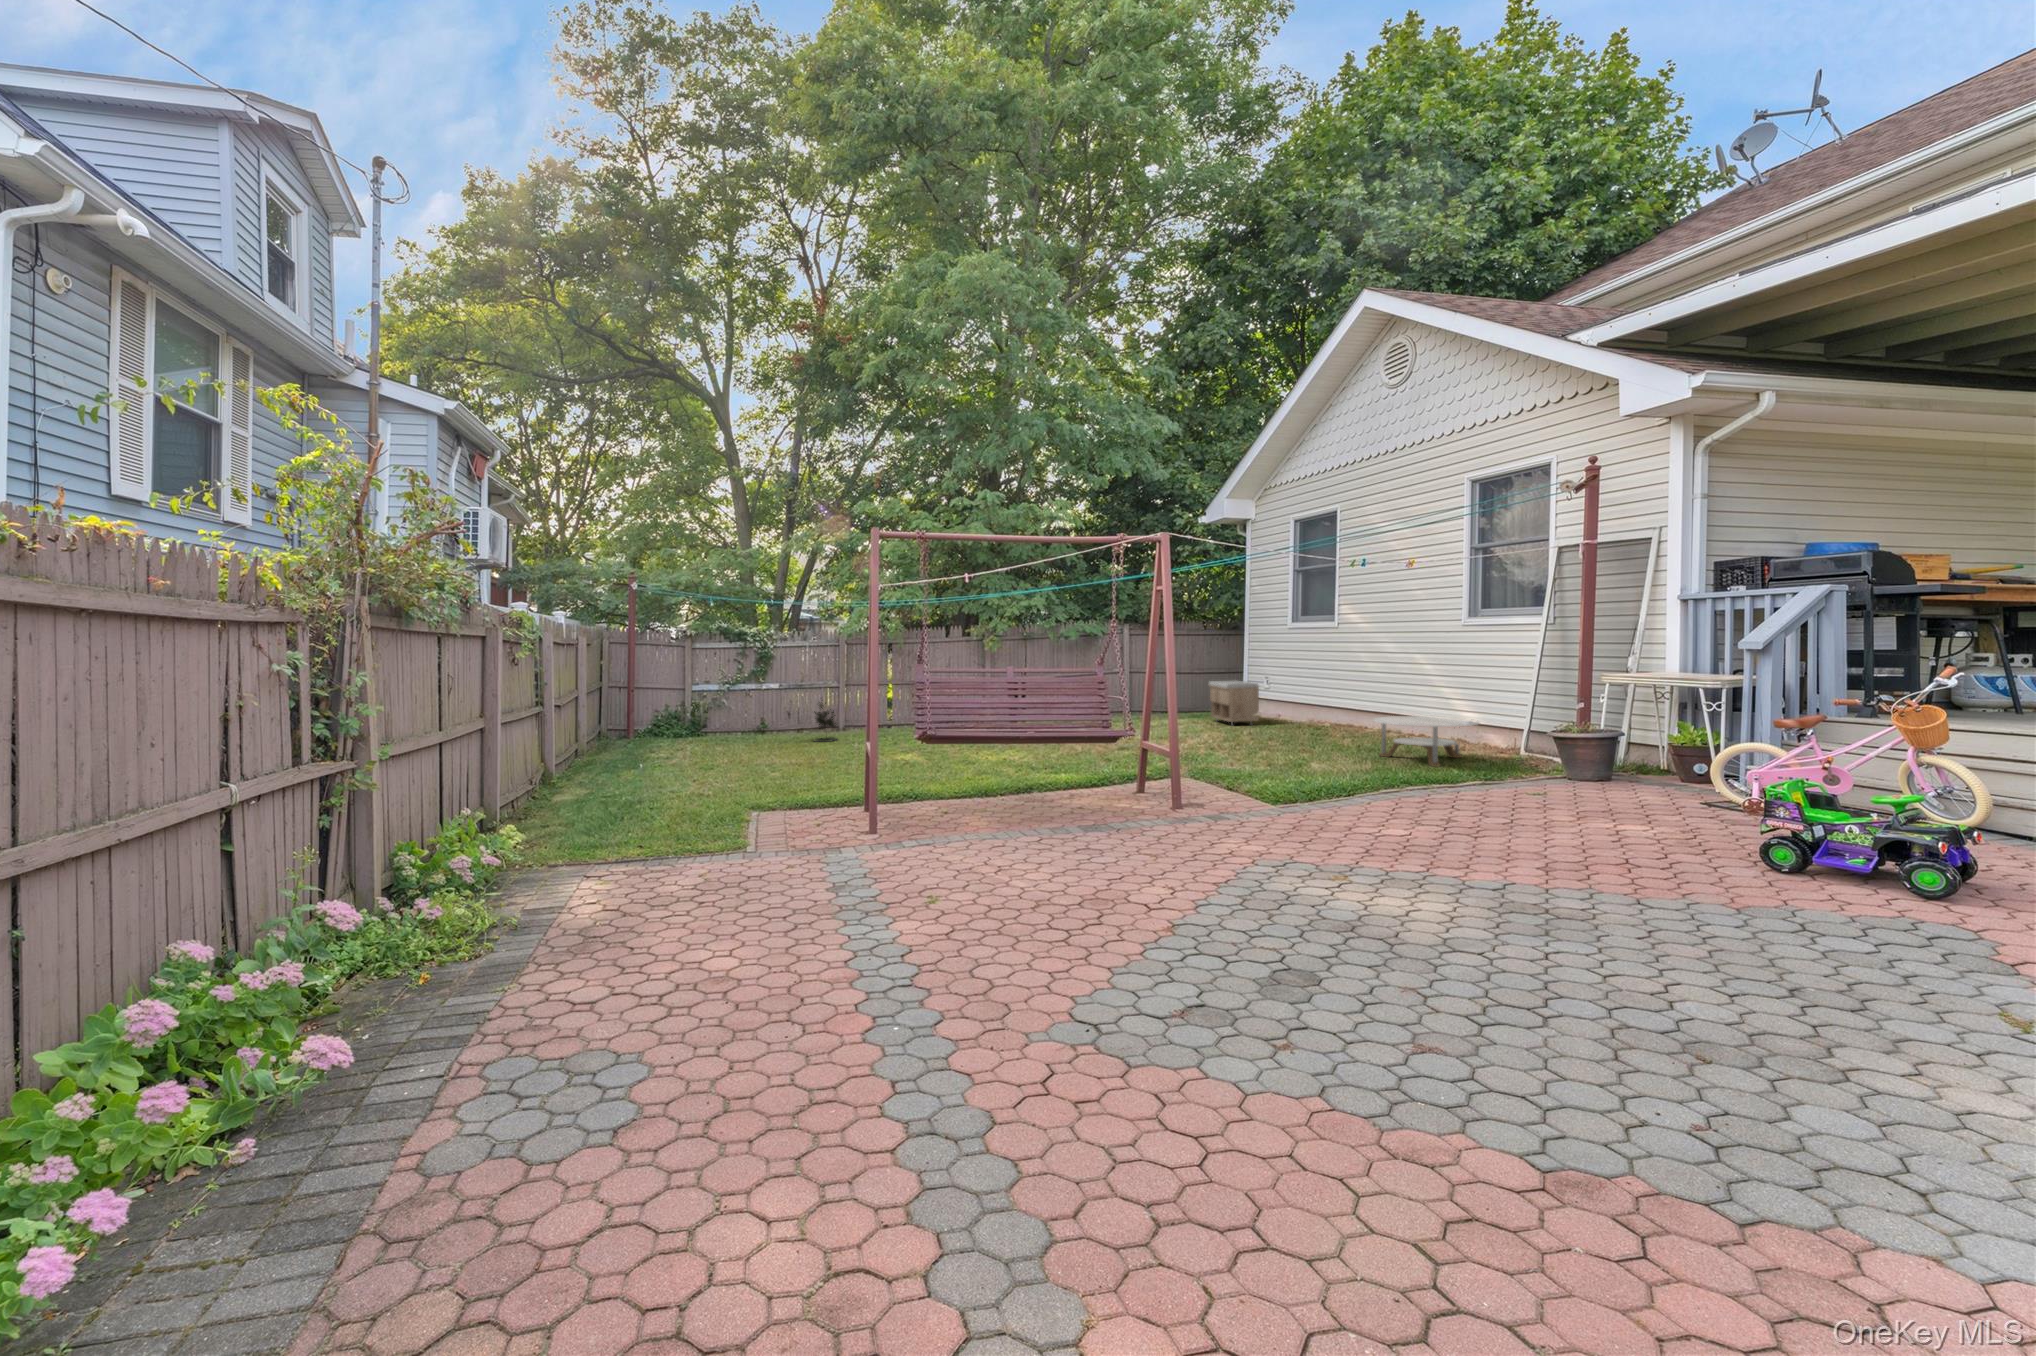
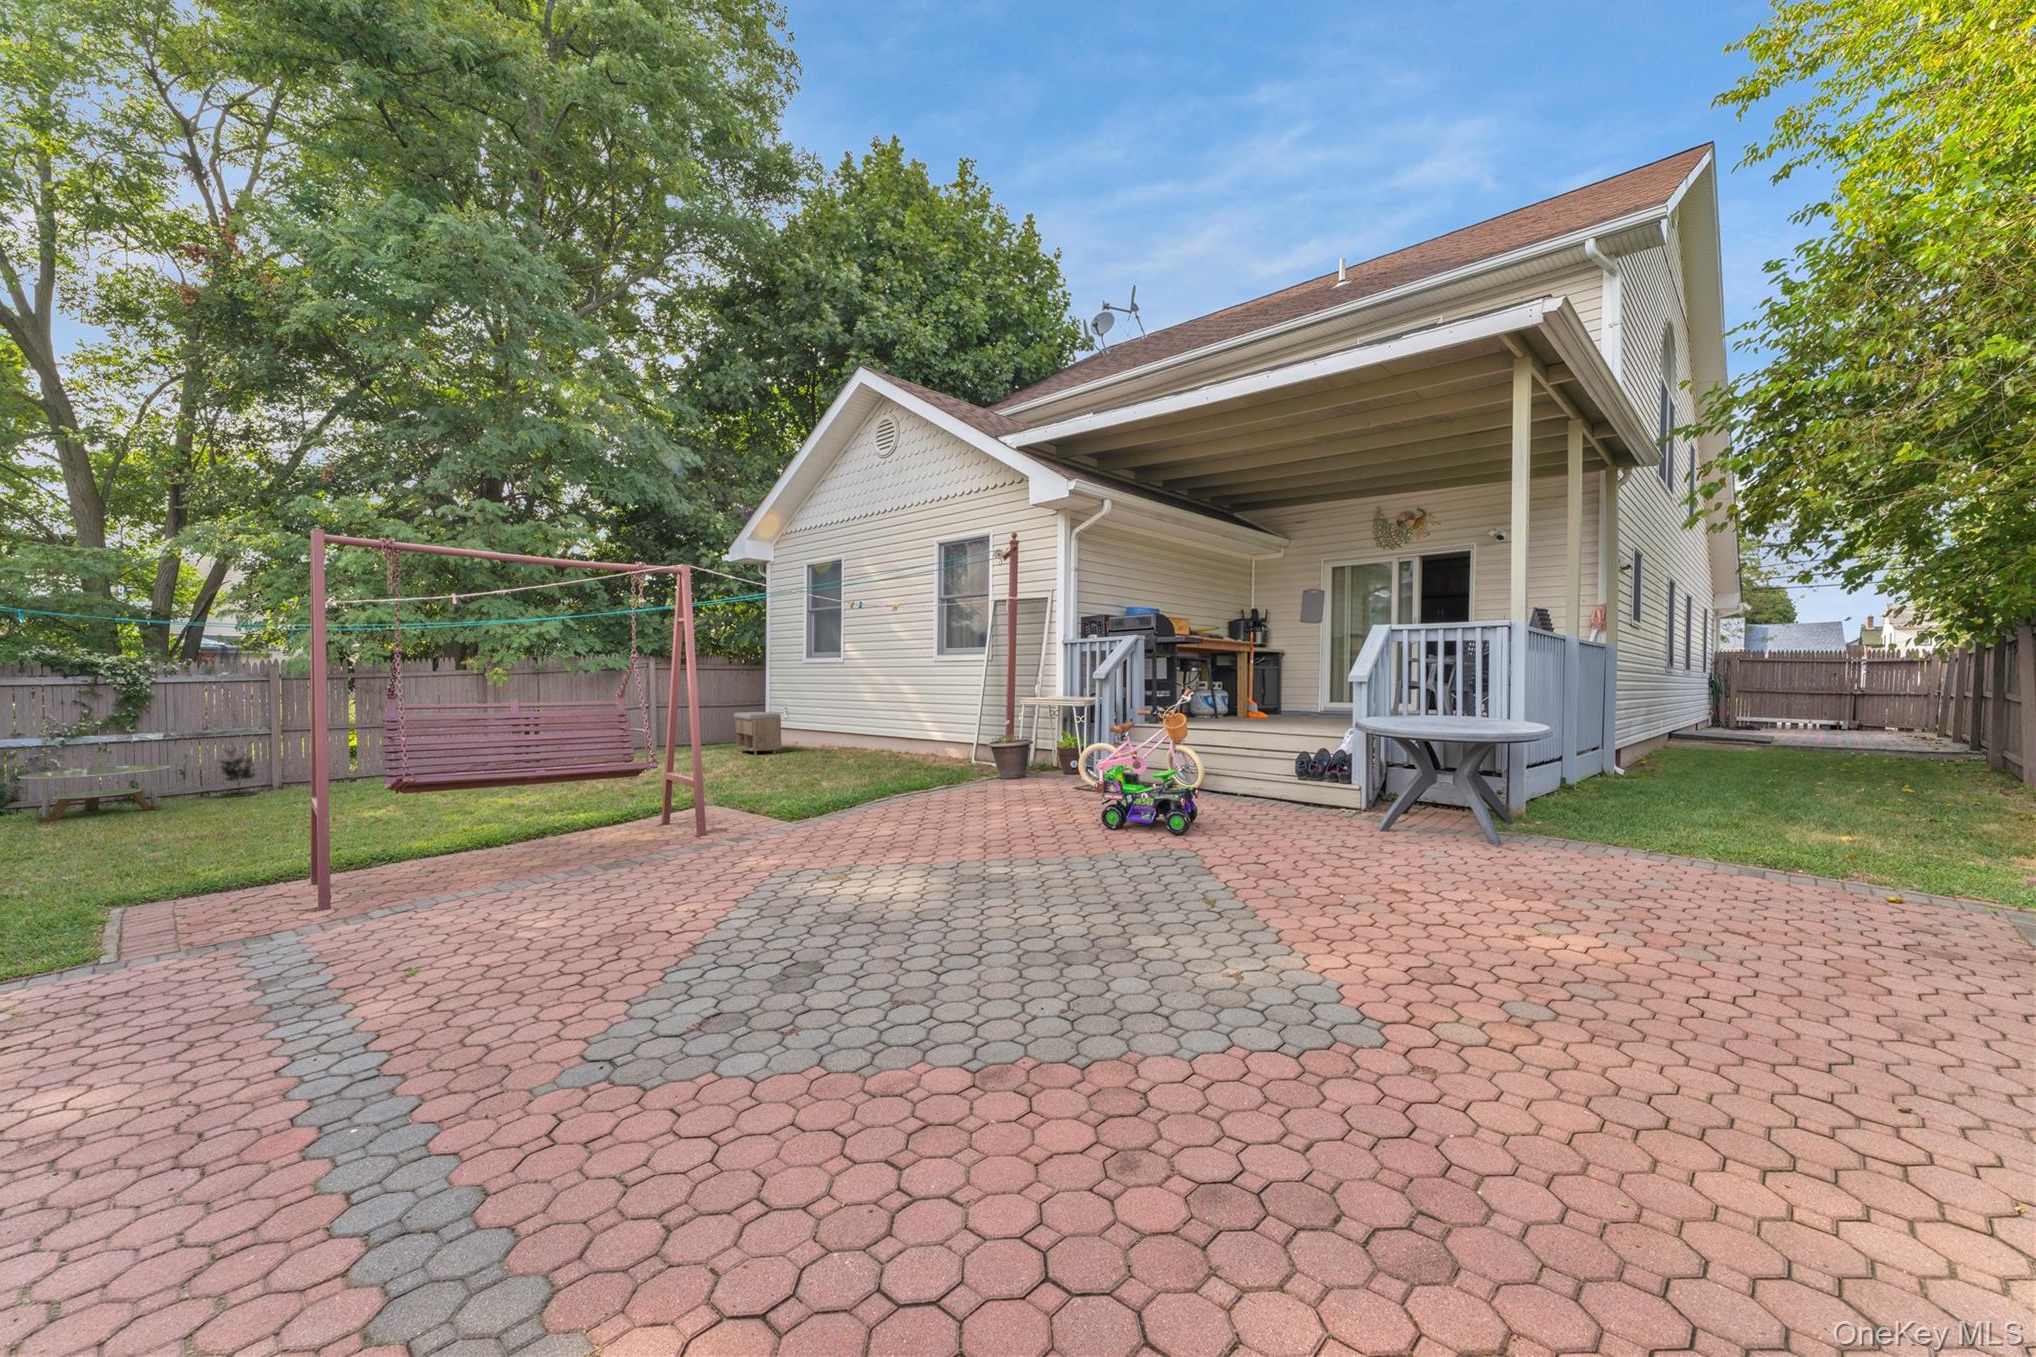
round table: present [1373,716,1479,767] -> present [17,765,170,822]

